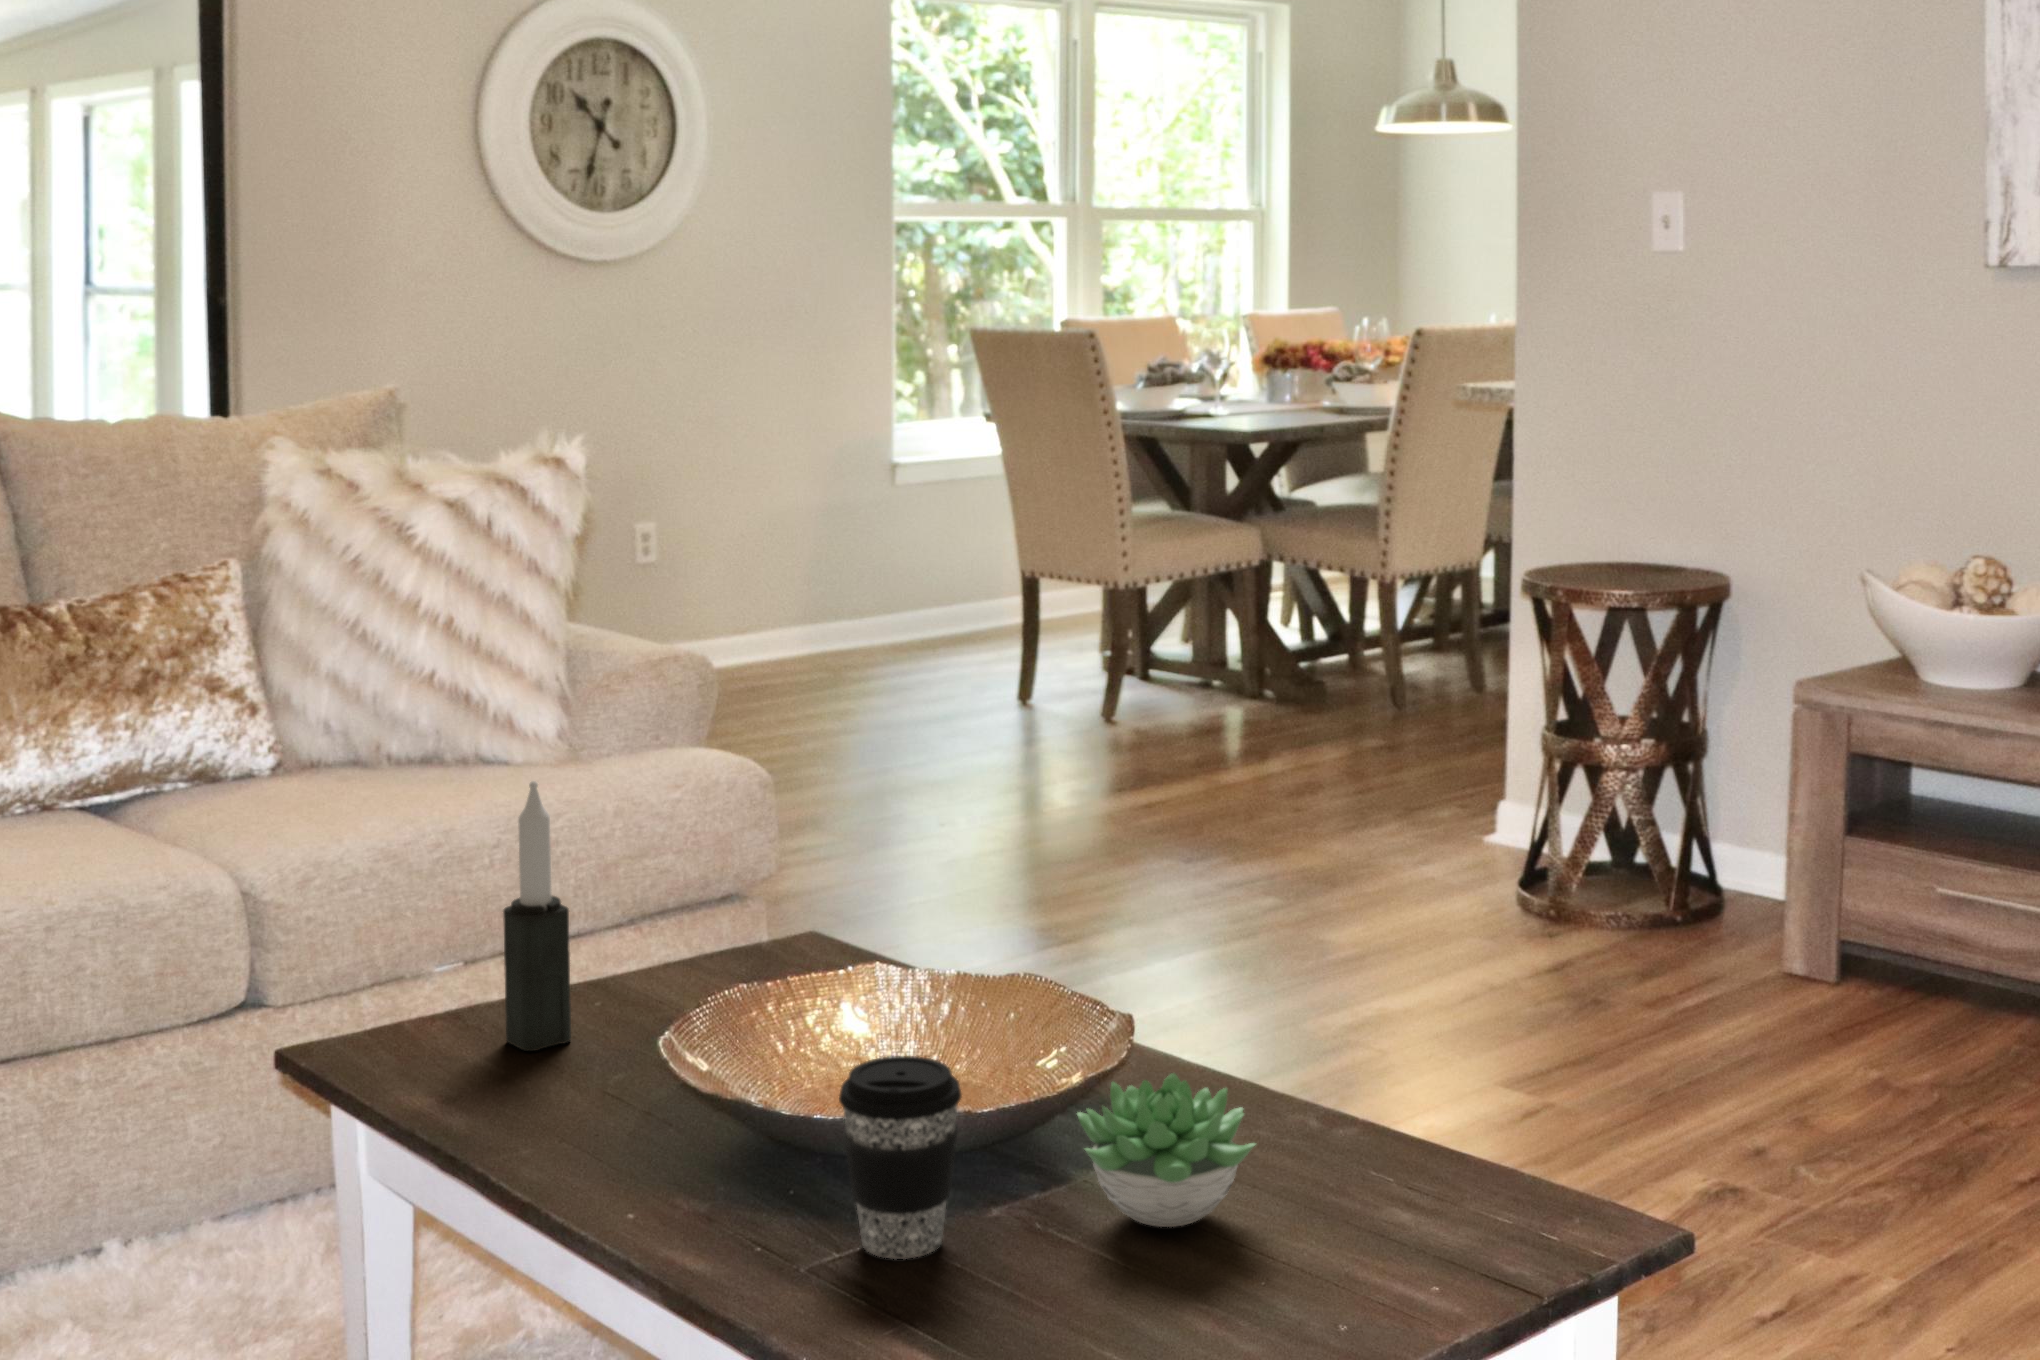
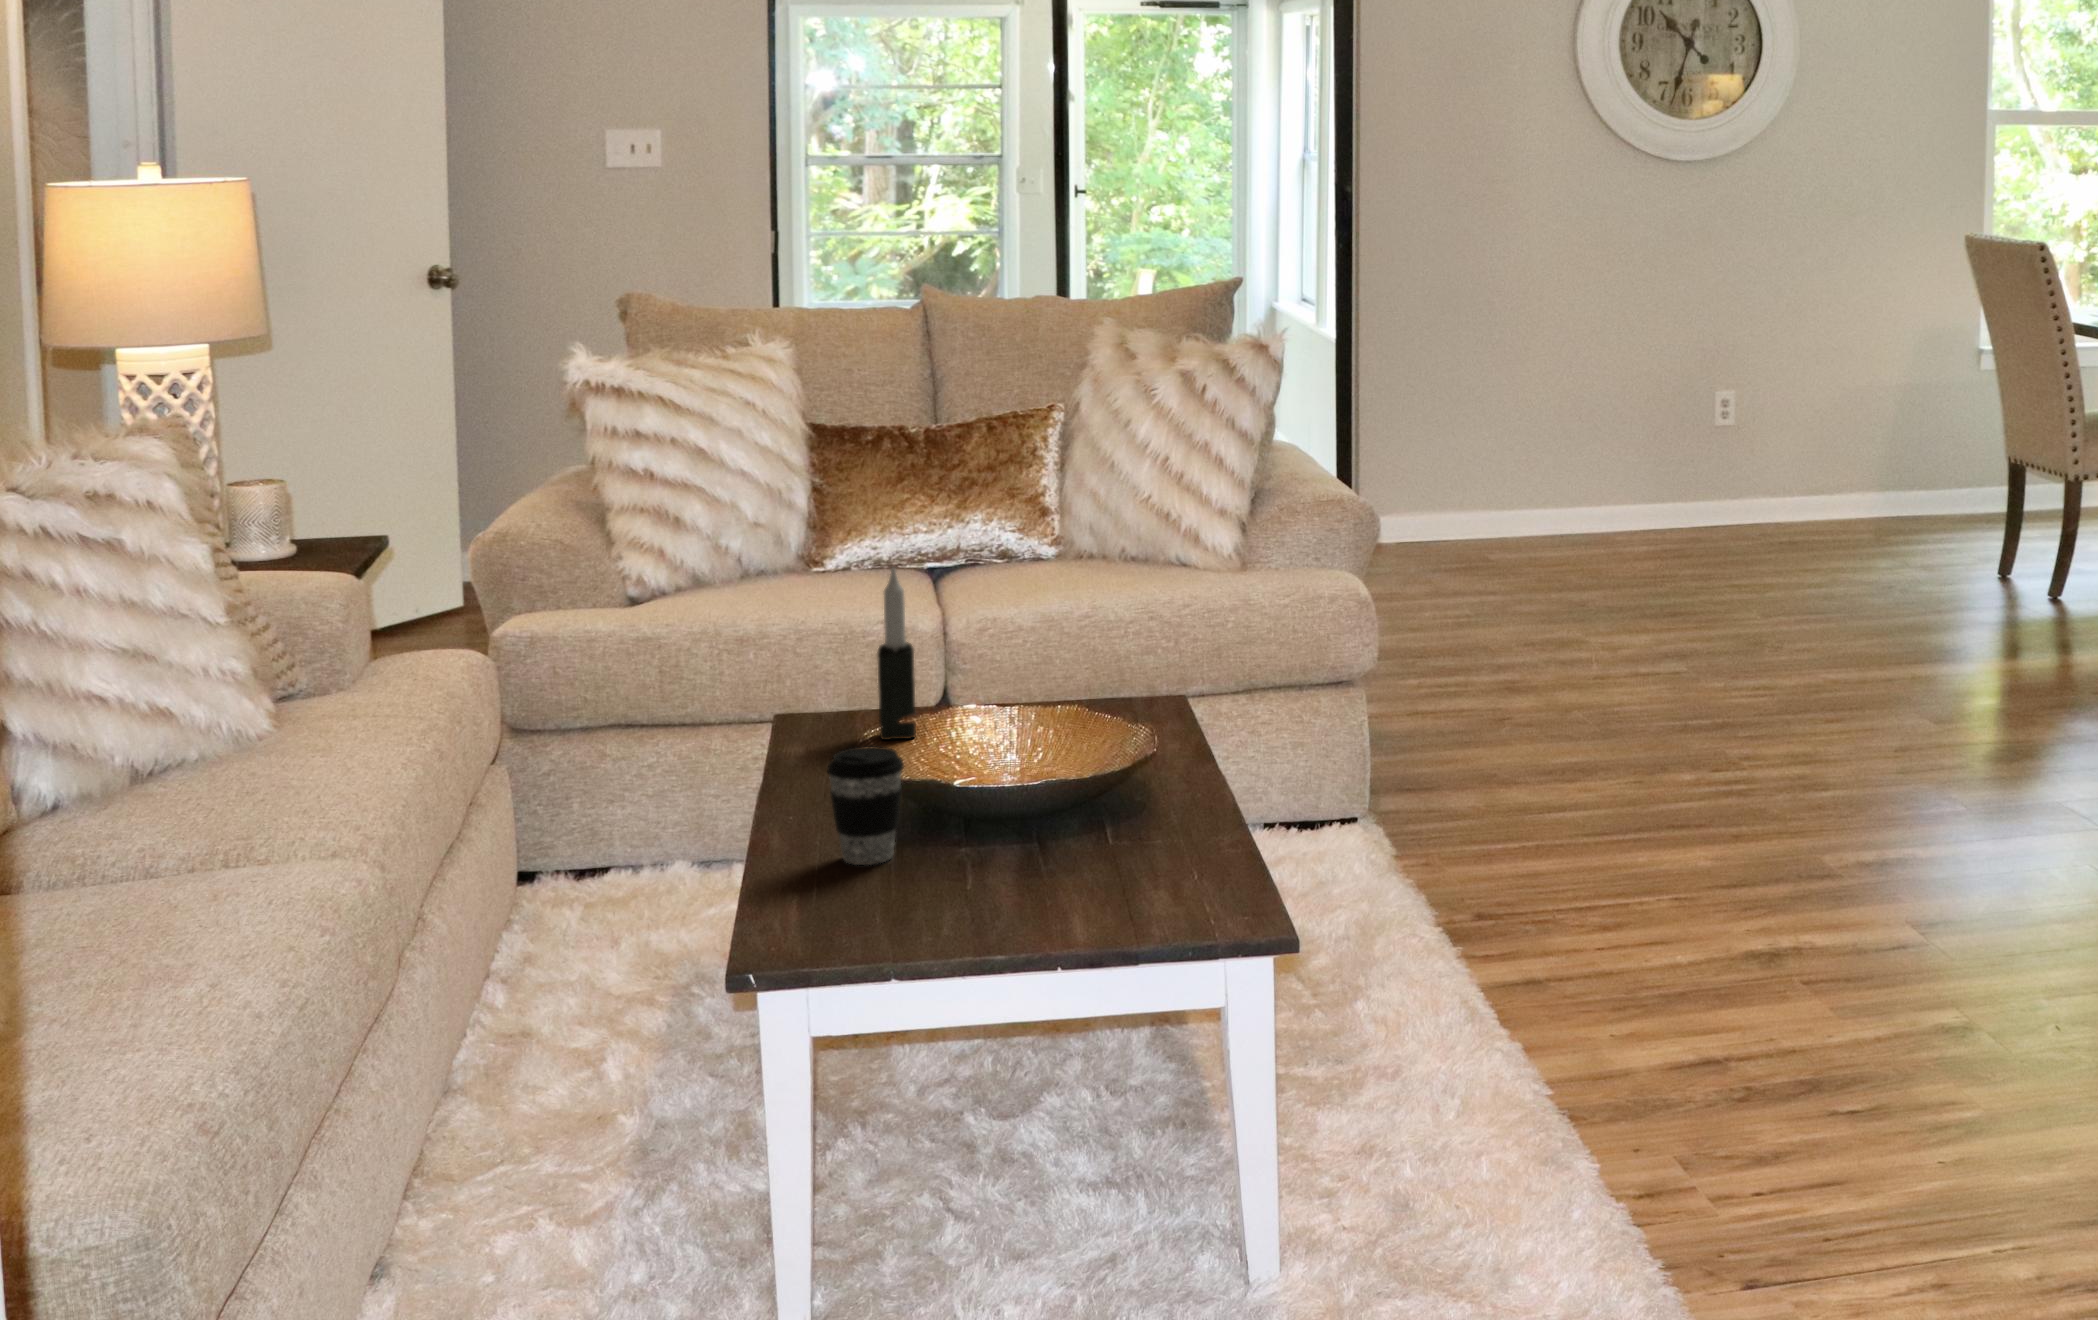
succulent plant: present [1077,1073,1256,1227] -> none [950,784,1076,876]

